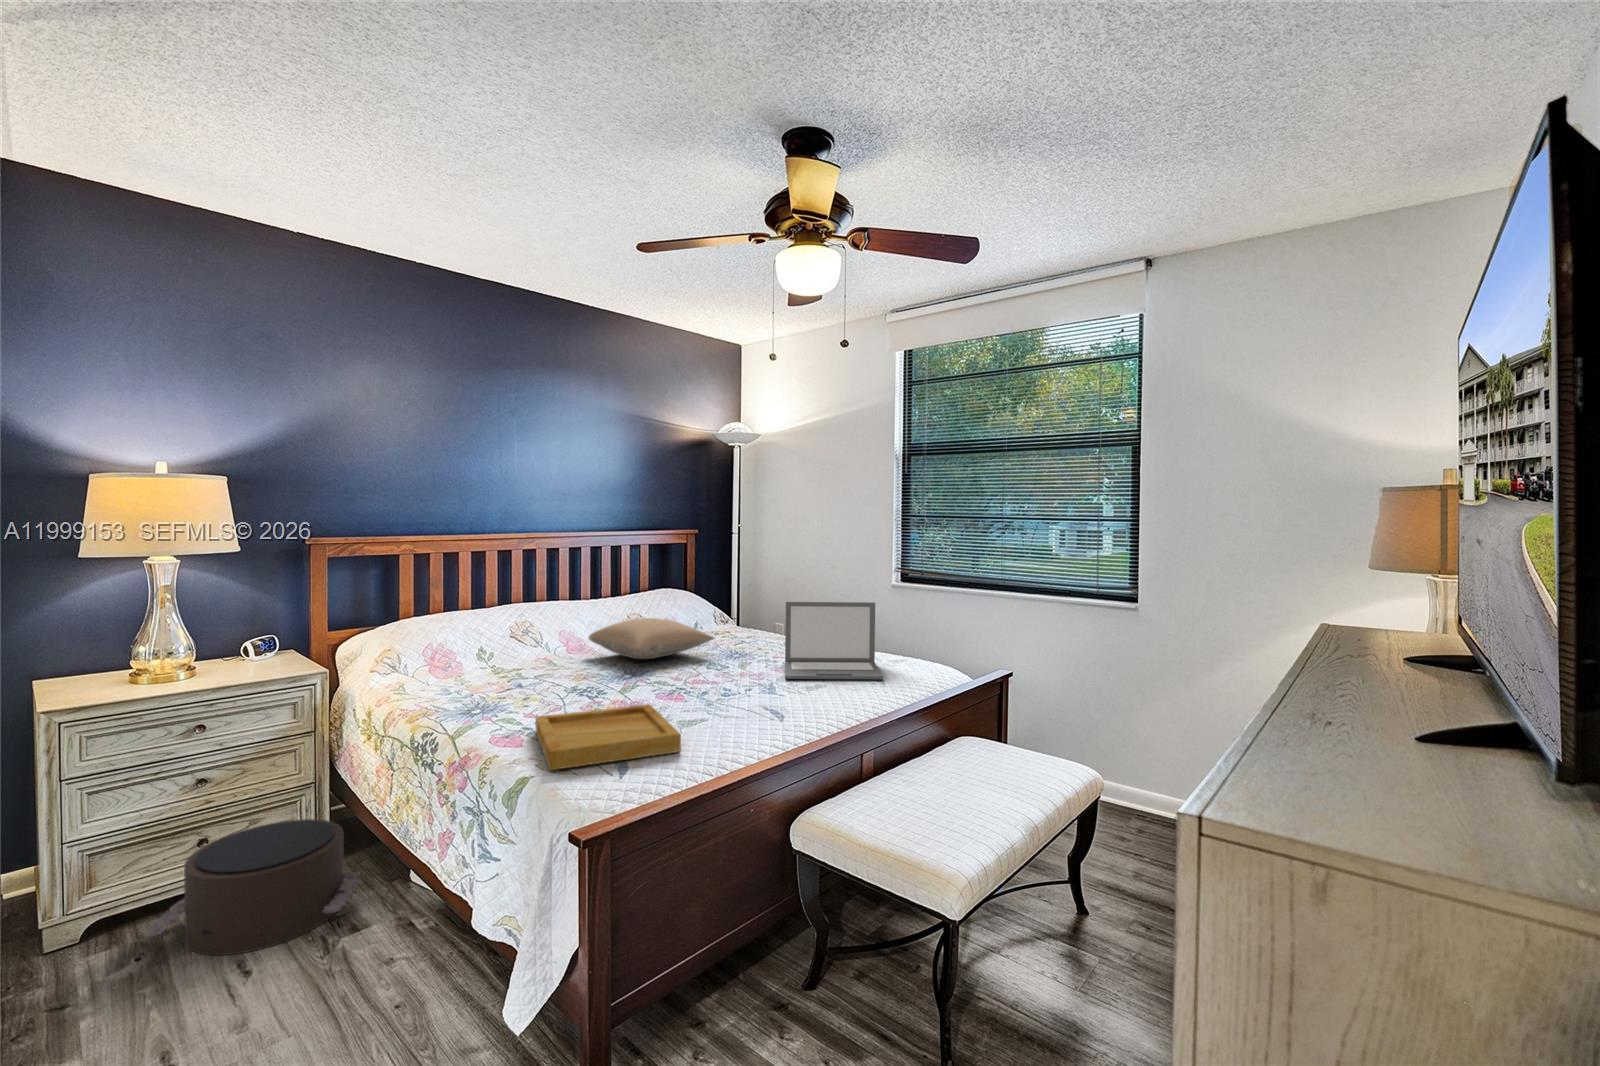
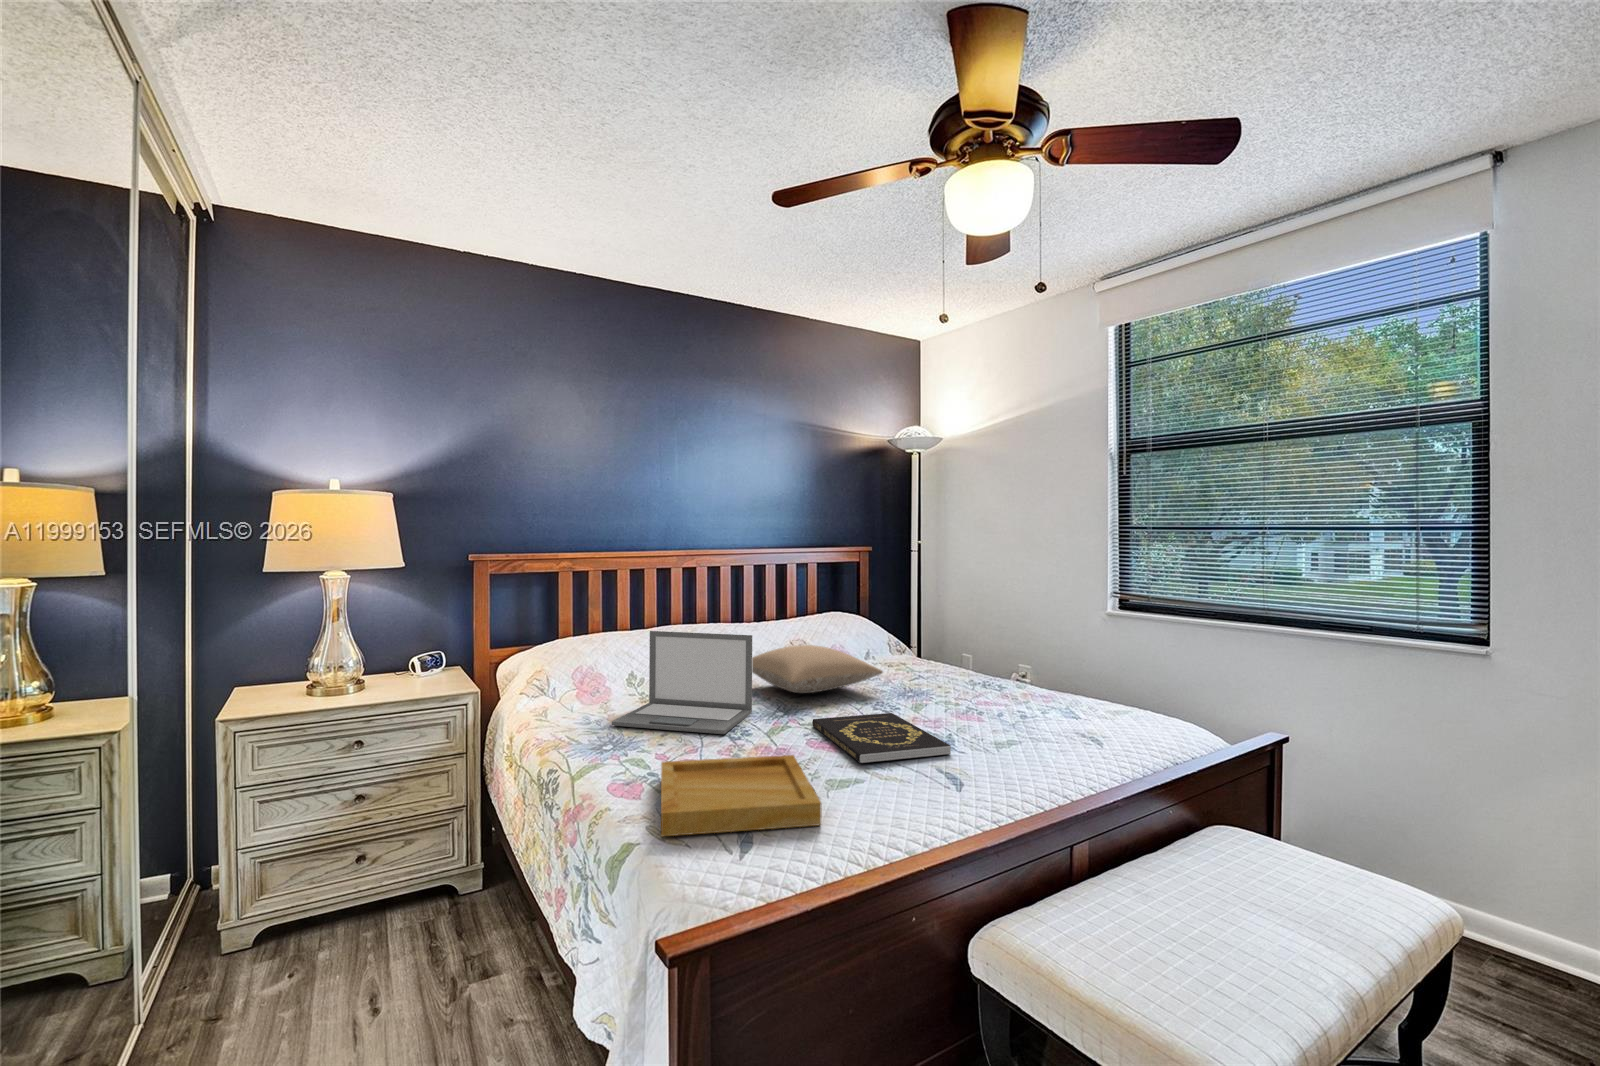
laptop: present [785,602,884,679] -> present [612,631,752,734]
book: none [659,670,775,708] -> present [812,713,951,763]
pouf: present [146,819,361,955] -> none [295,844,501,987]

